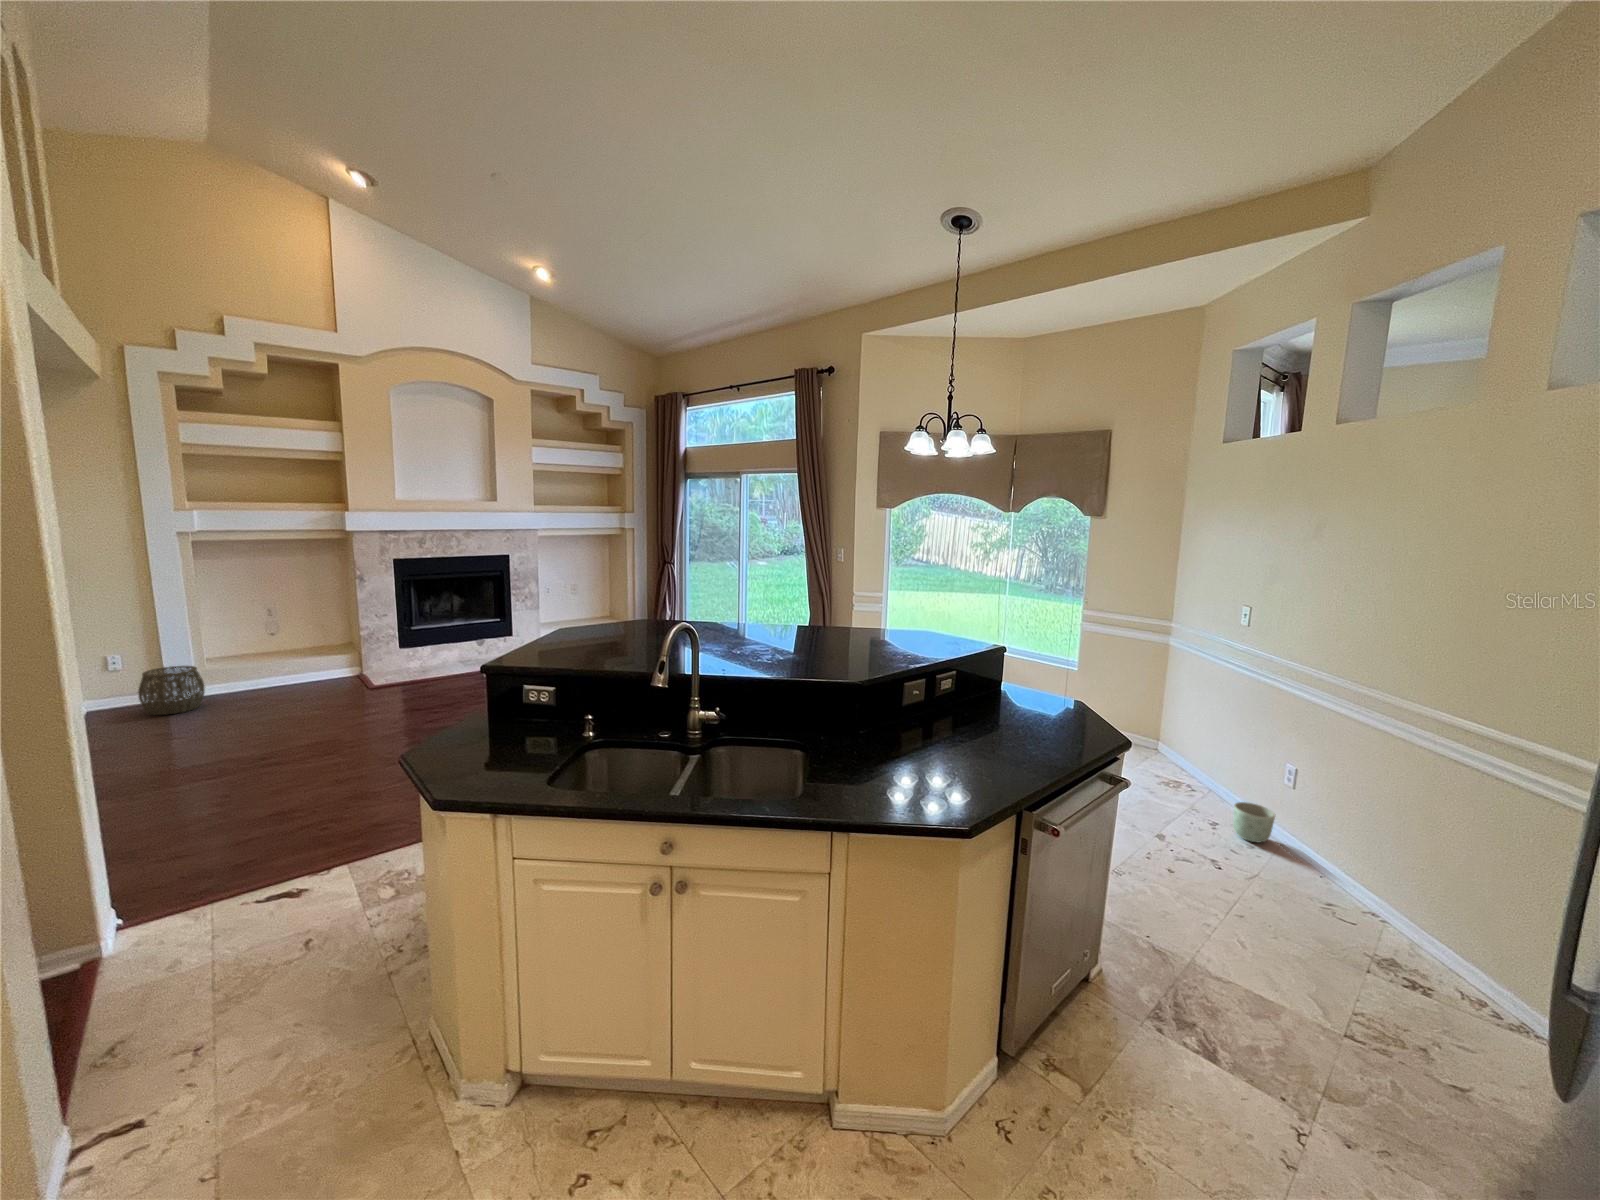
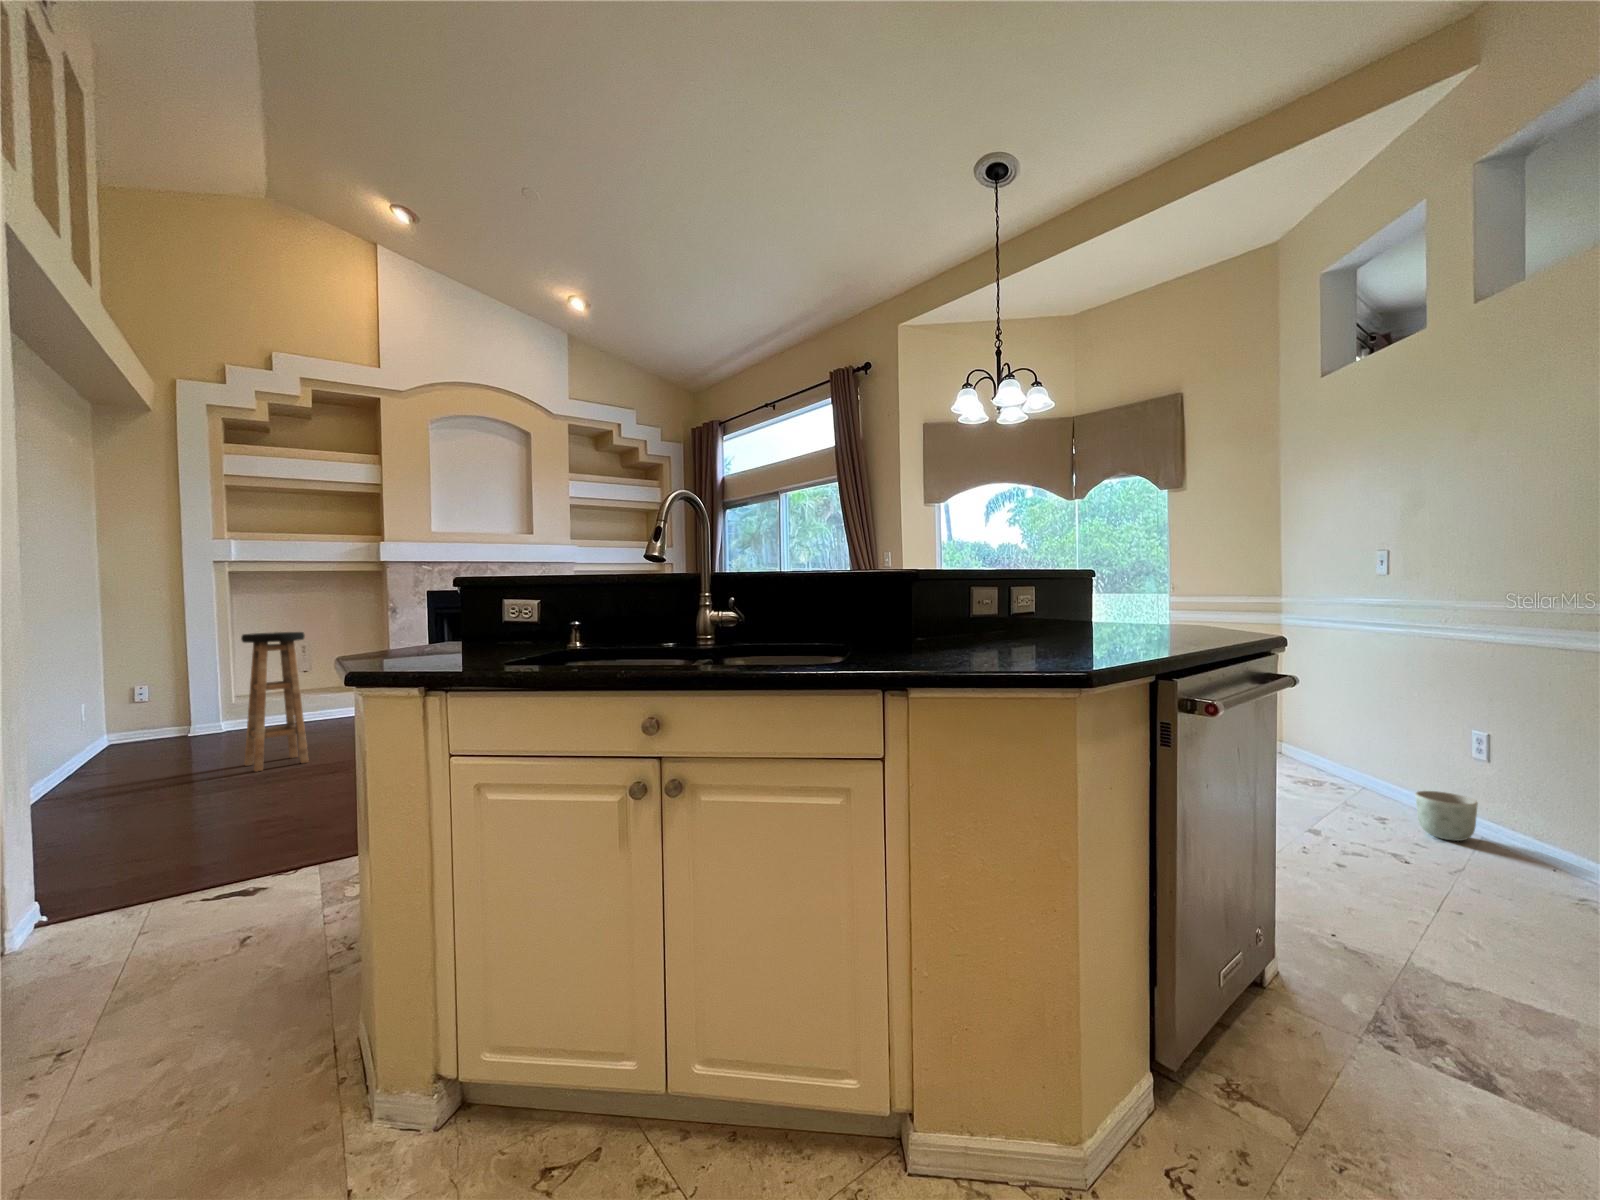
bar stool: none [226,613,299,746] -> present [241,632,309,771]
woven basket: present [138,666,205,715] -> none [157,700,226,750]

